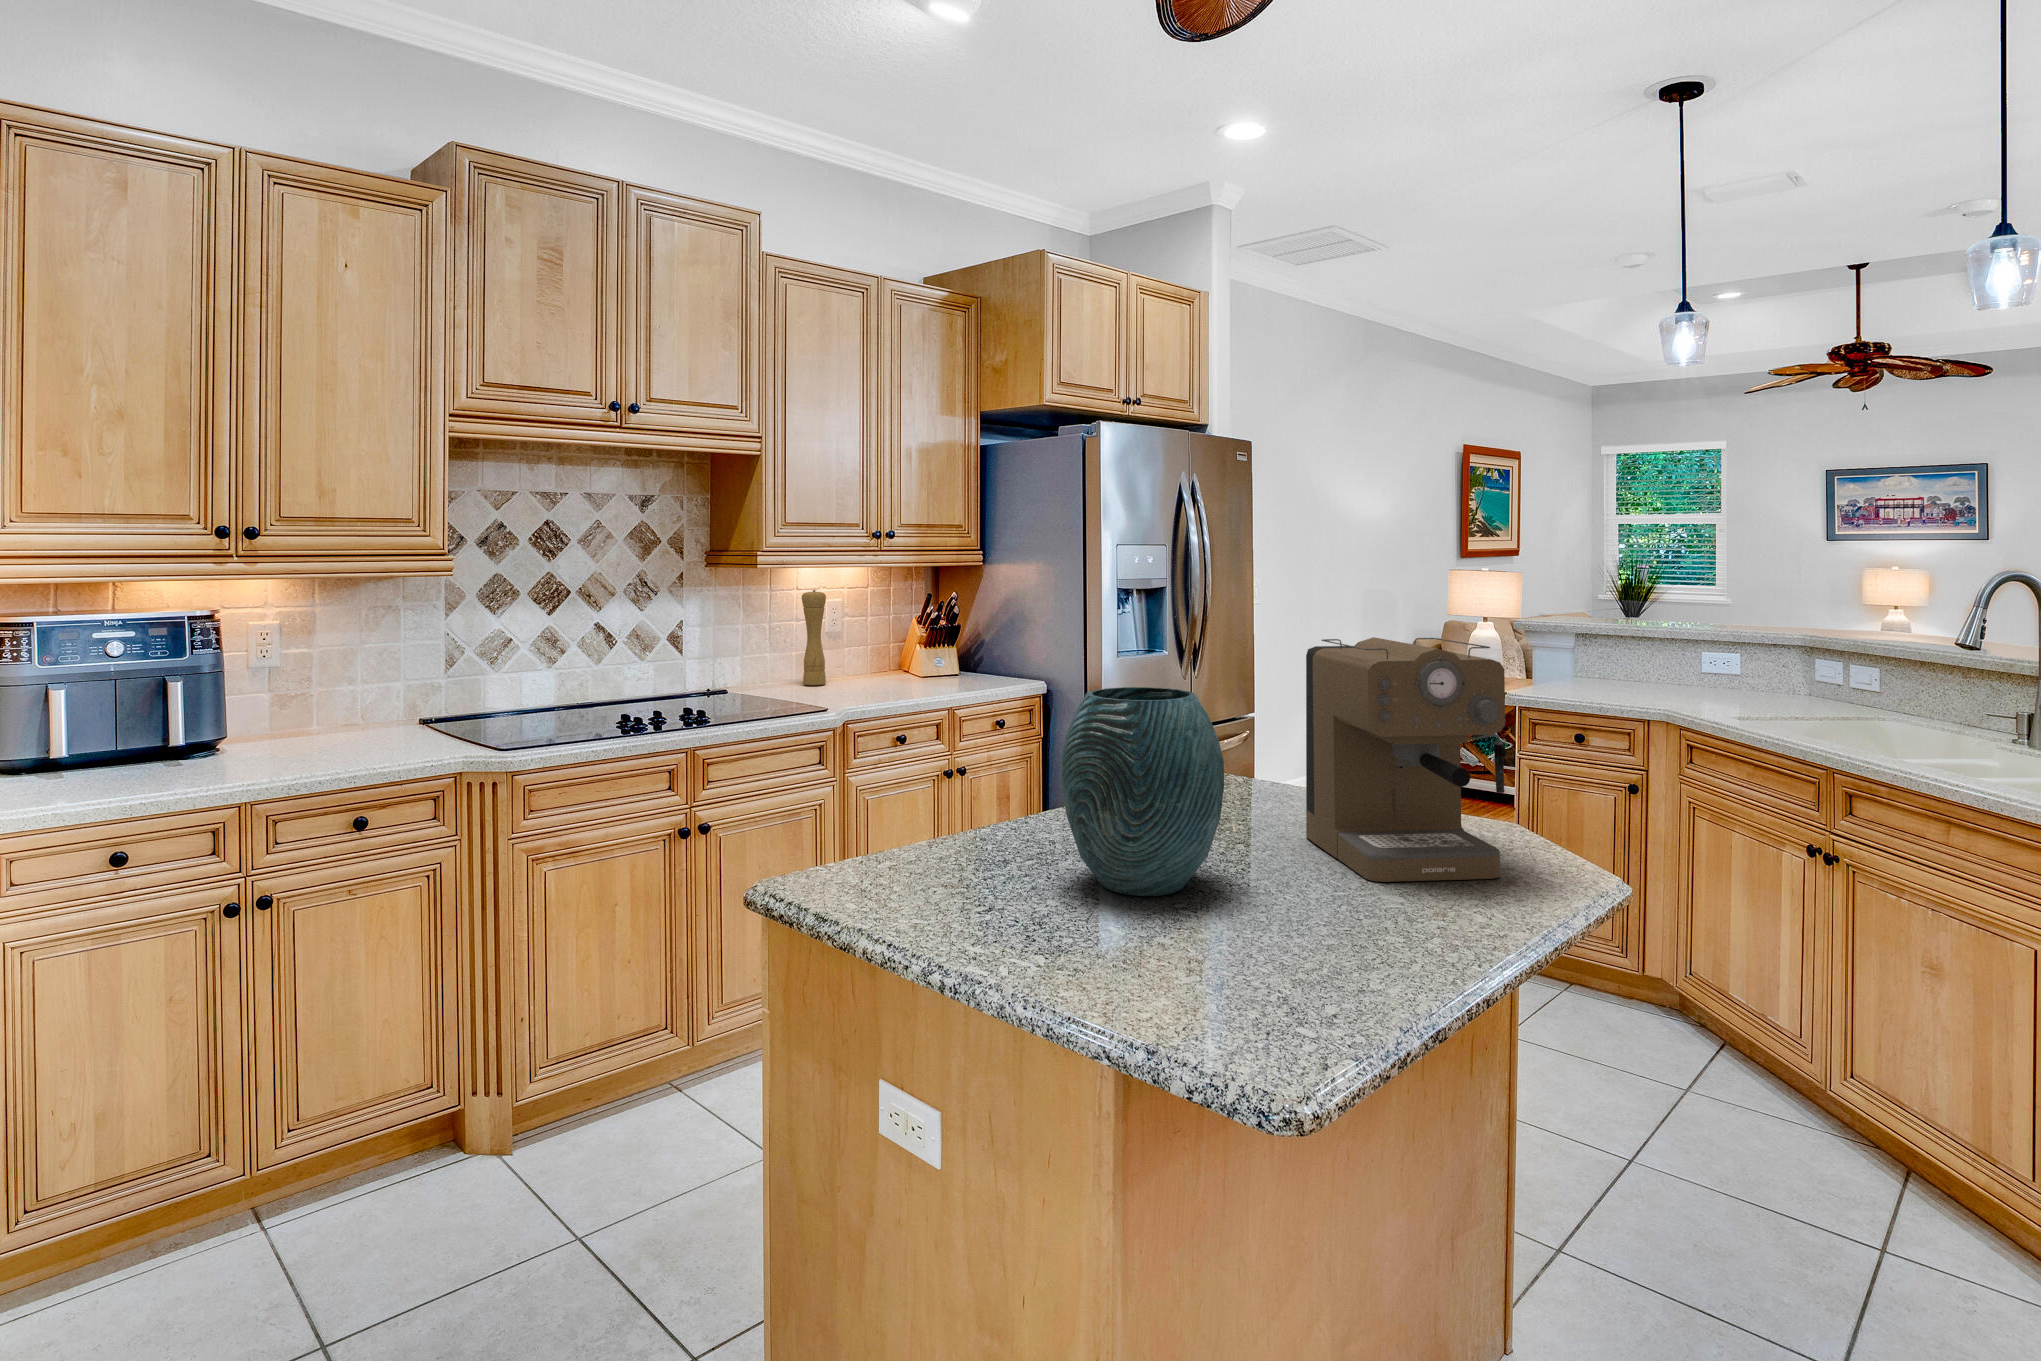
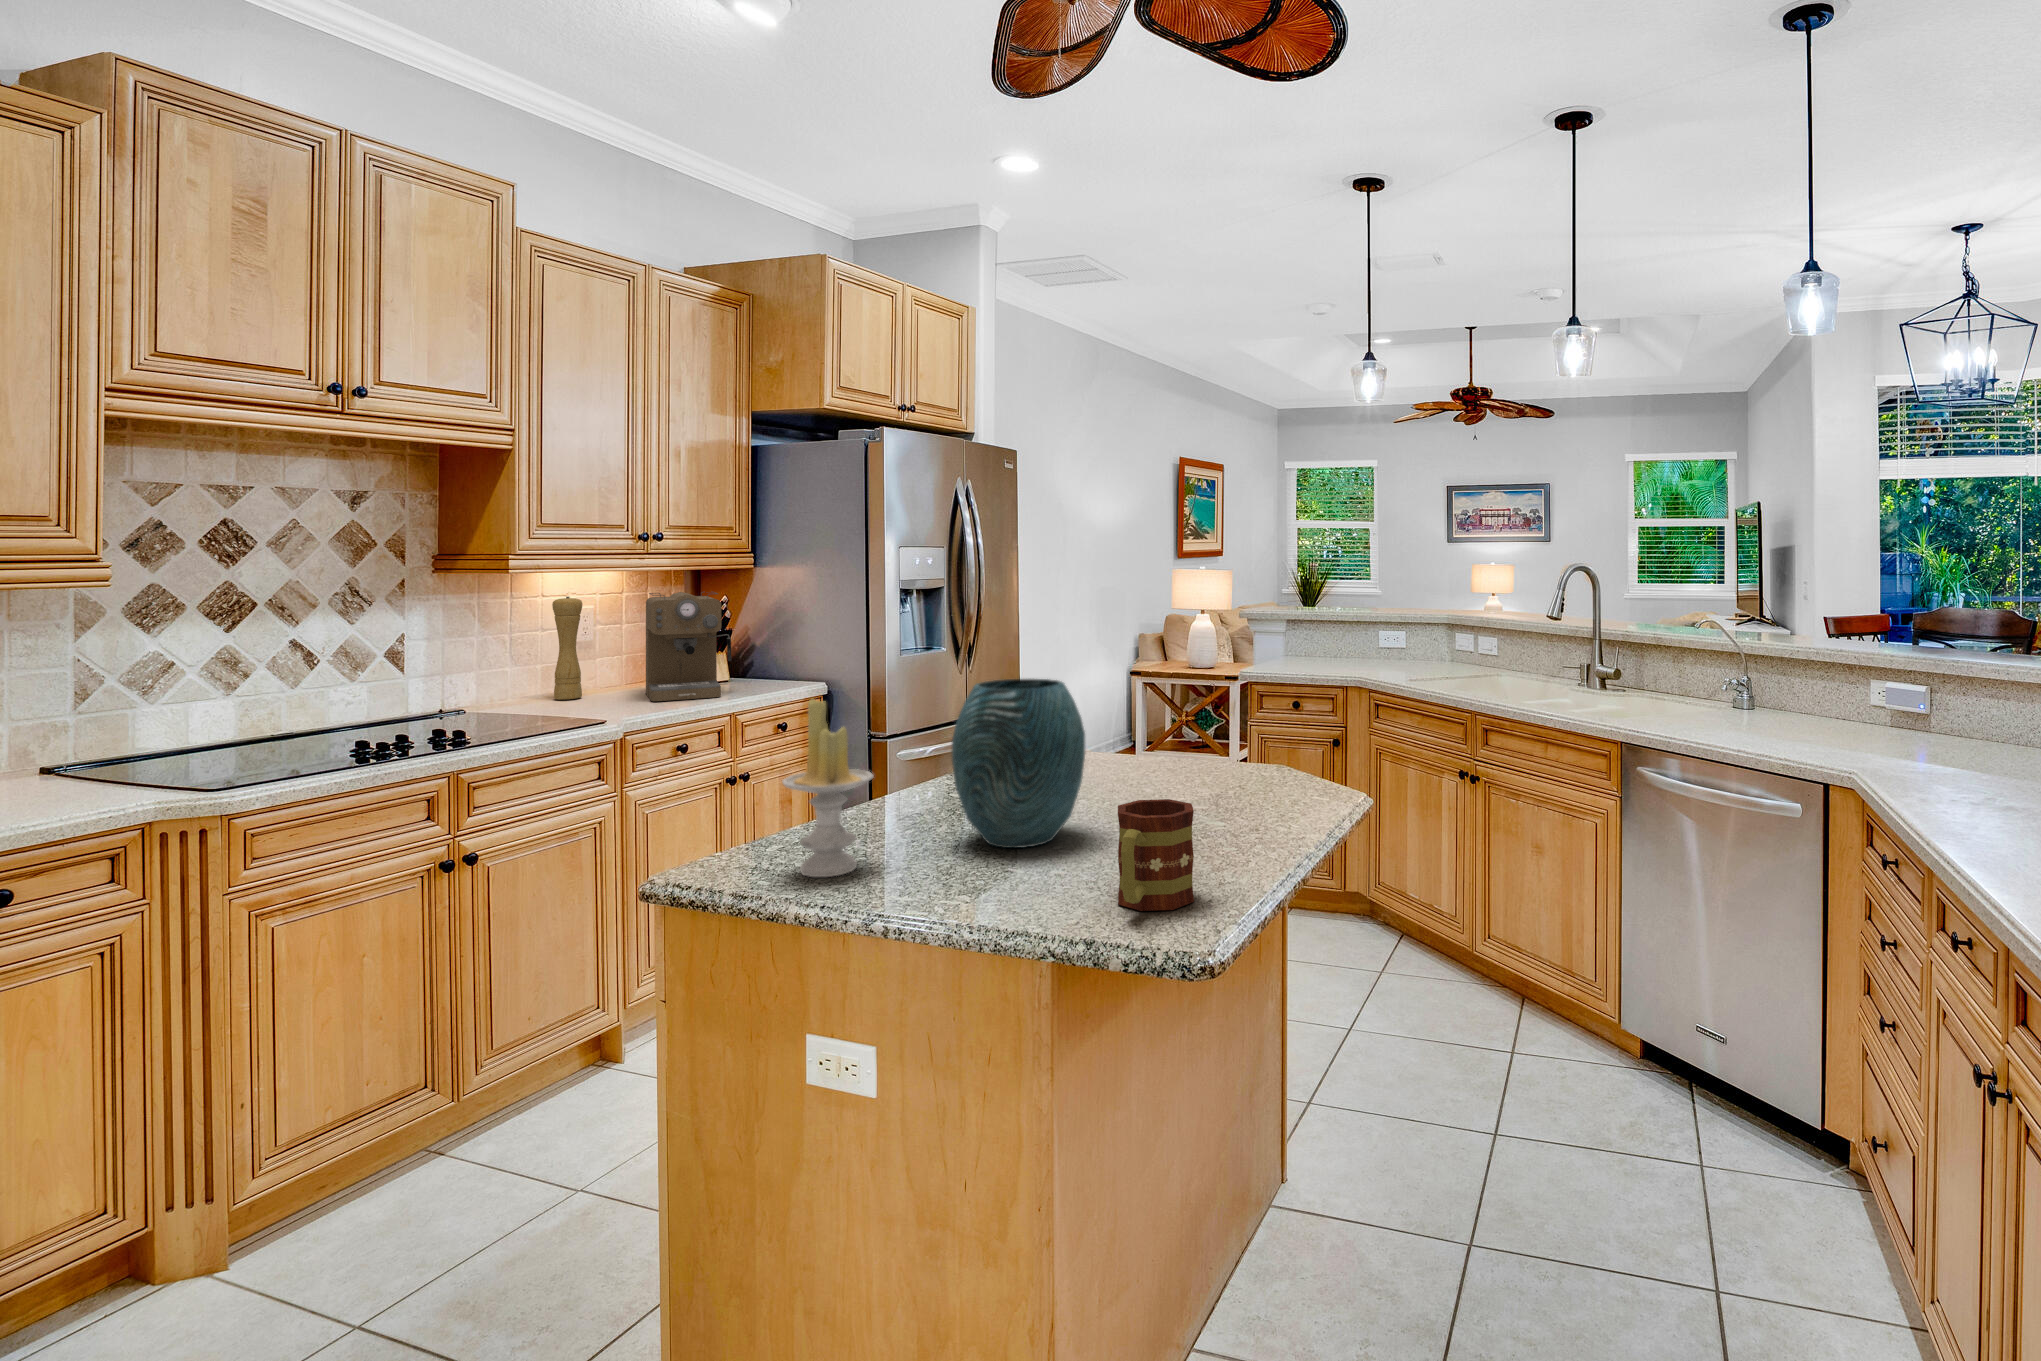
coffee maker: present [1306,637,1506,882] -> present [646,592,731,701]
candle: none [866,698,963,902] -> present [782,699,874,877]
mug: none [1206,859,1327,1022] -> present [1118,799,1194,911]

